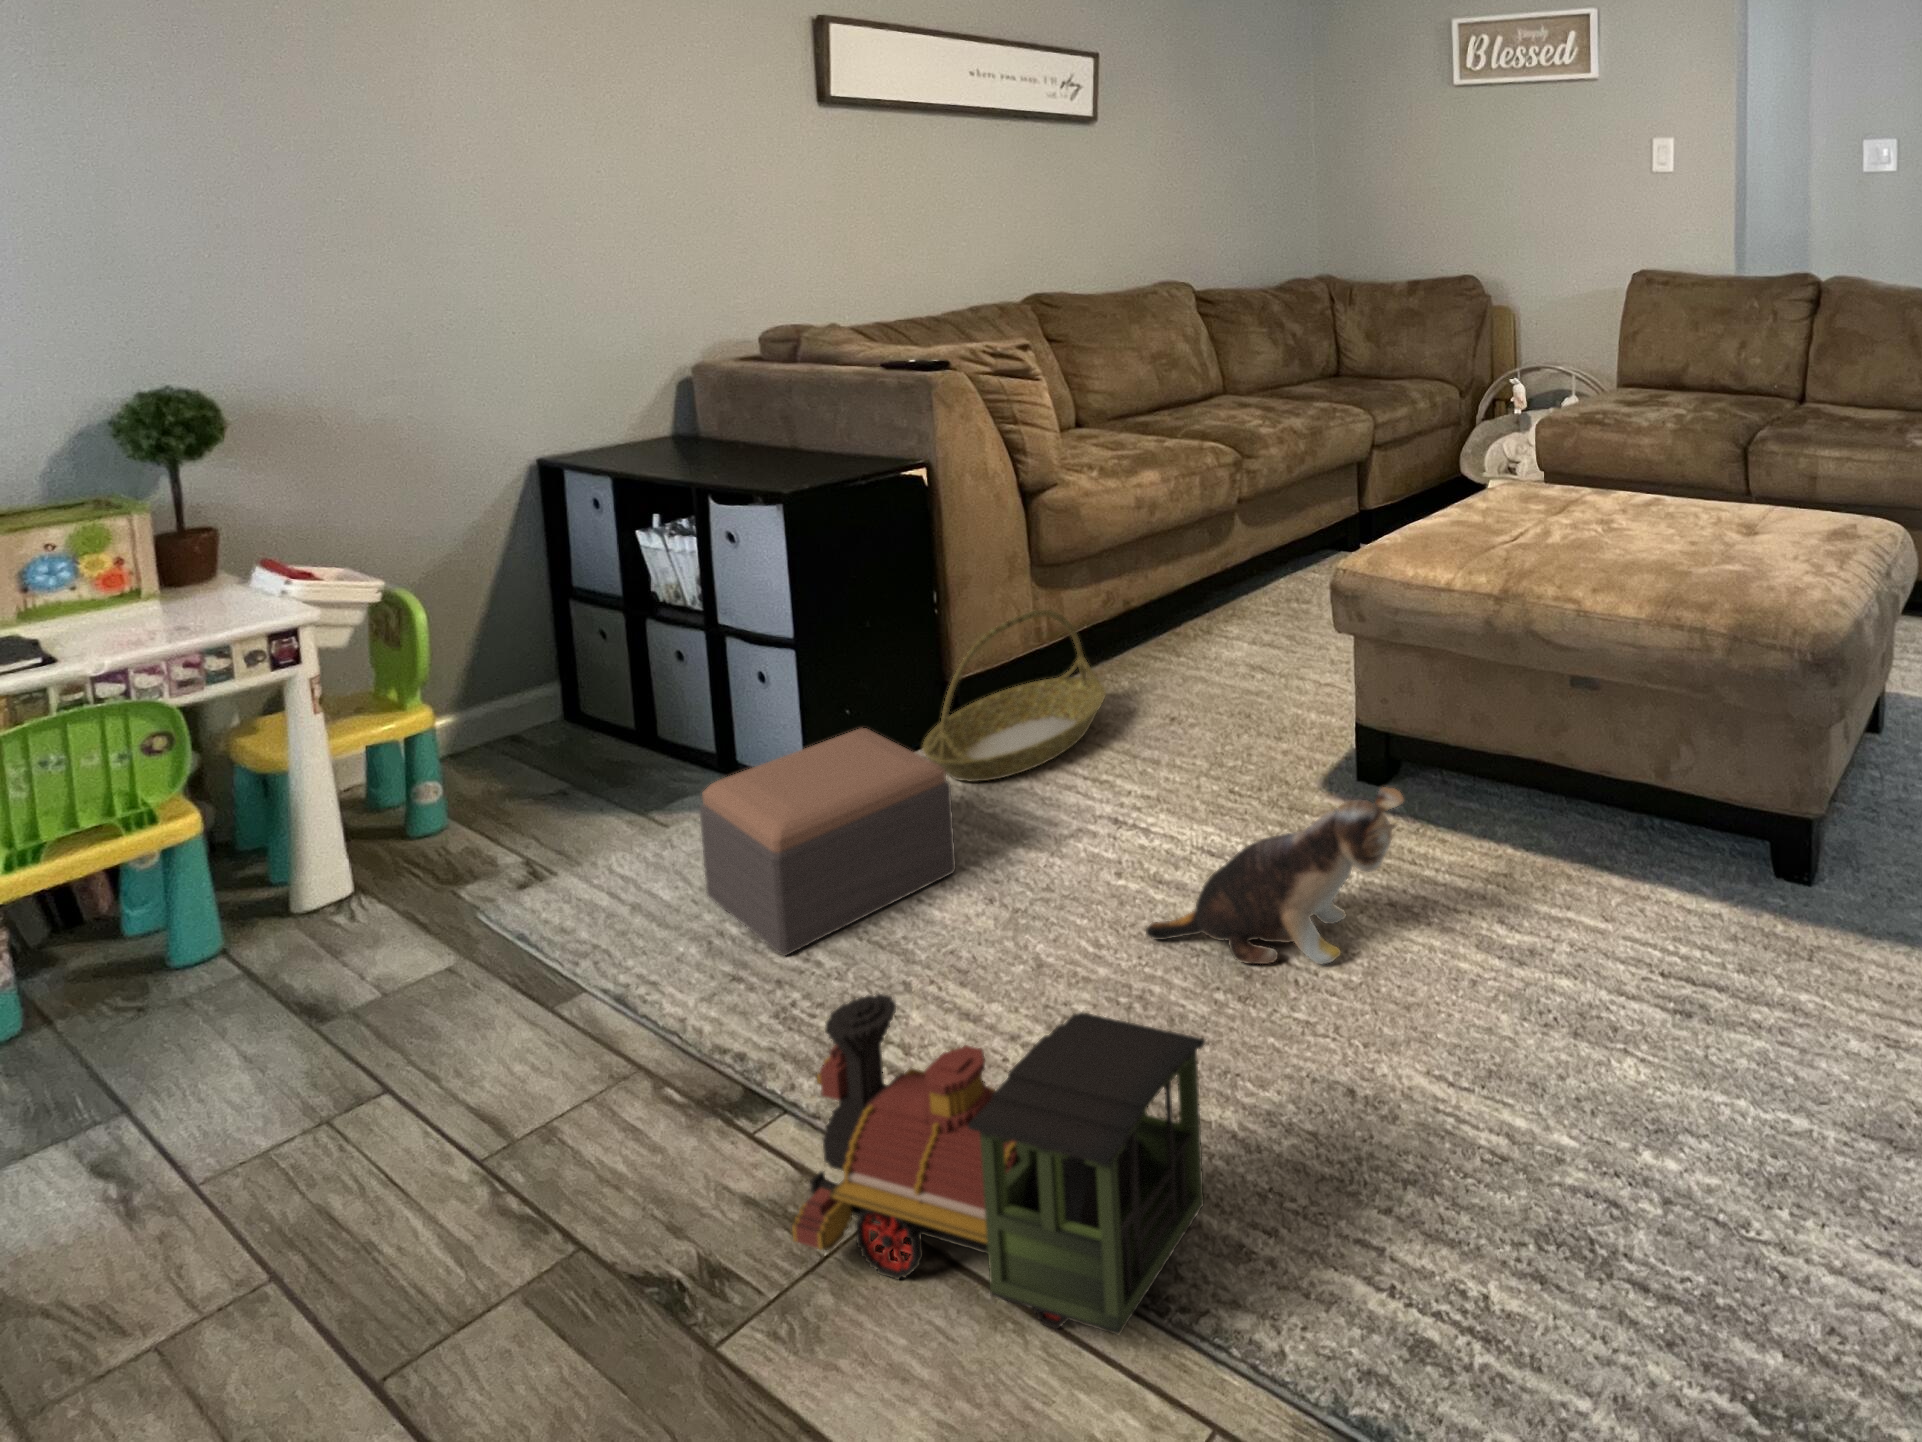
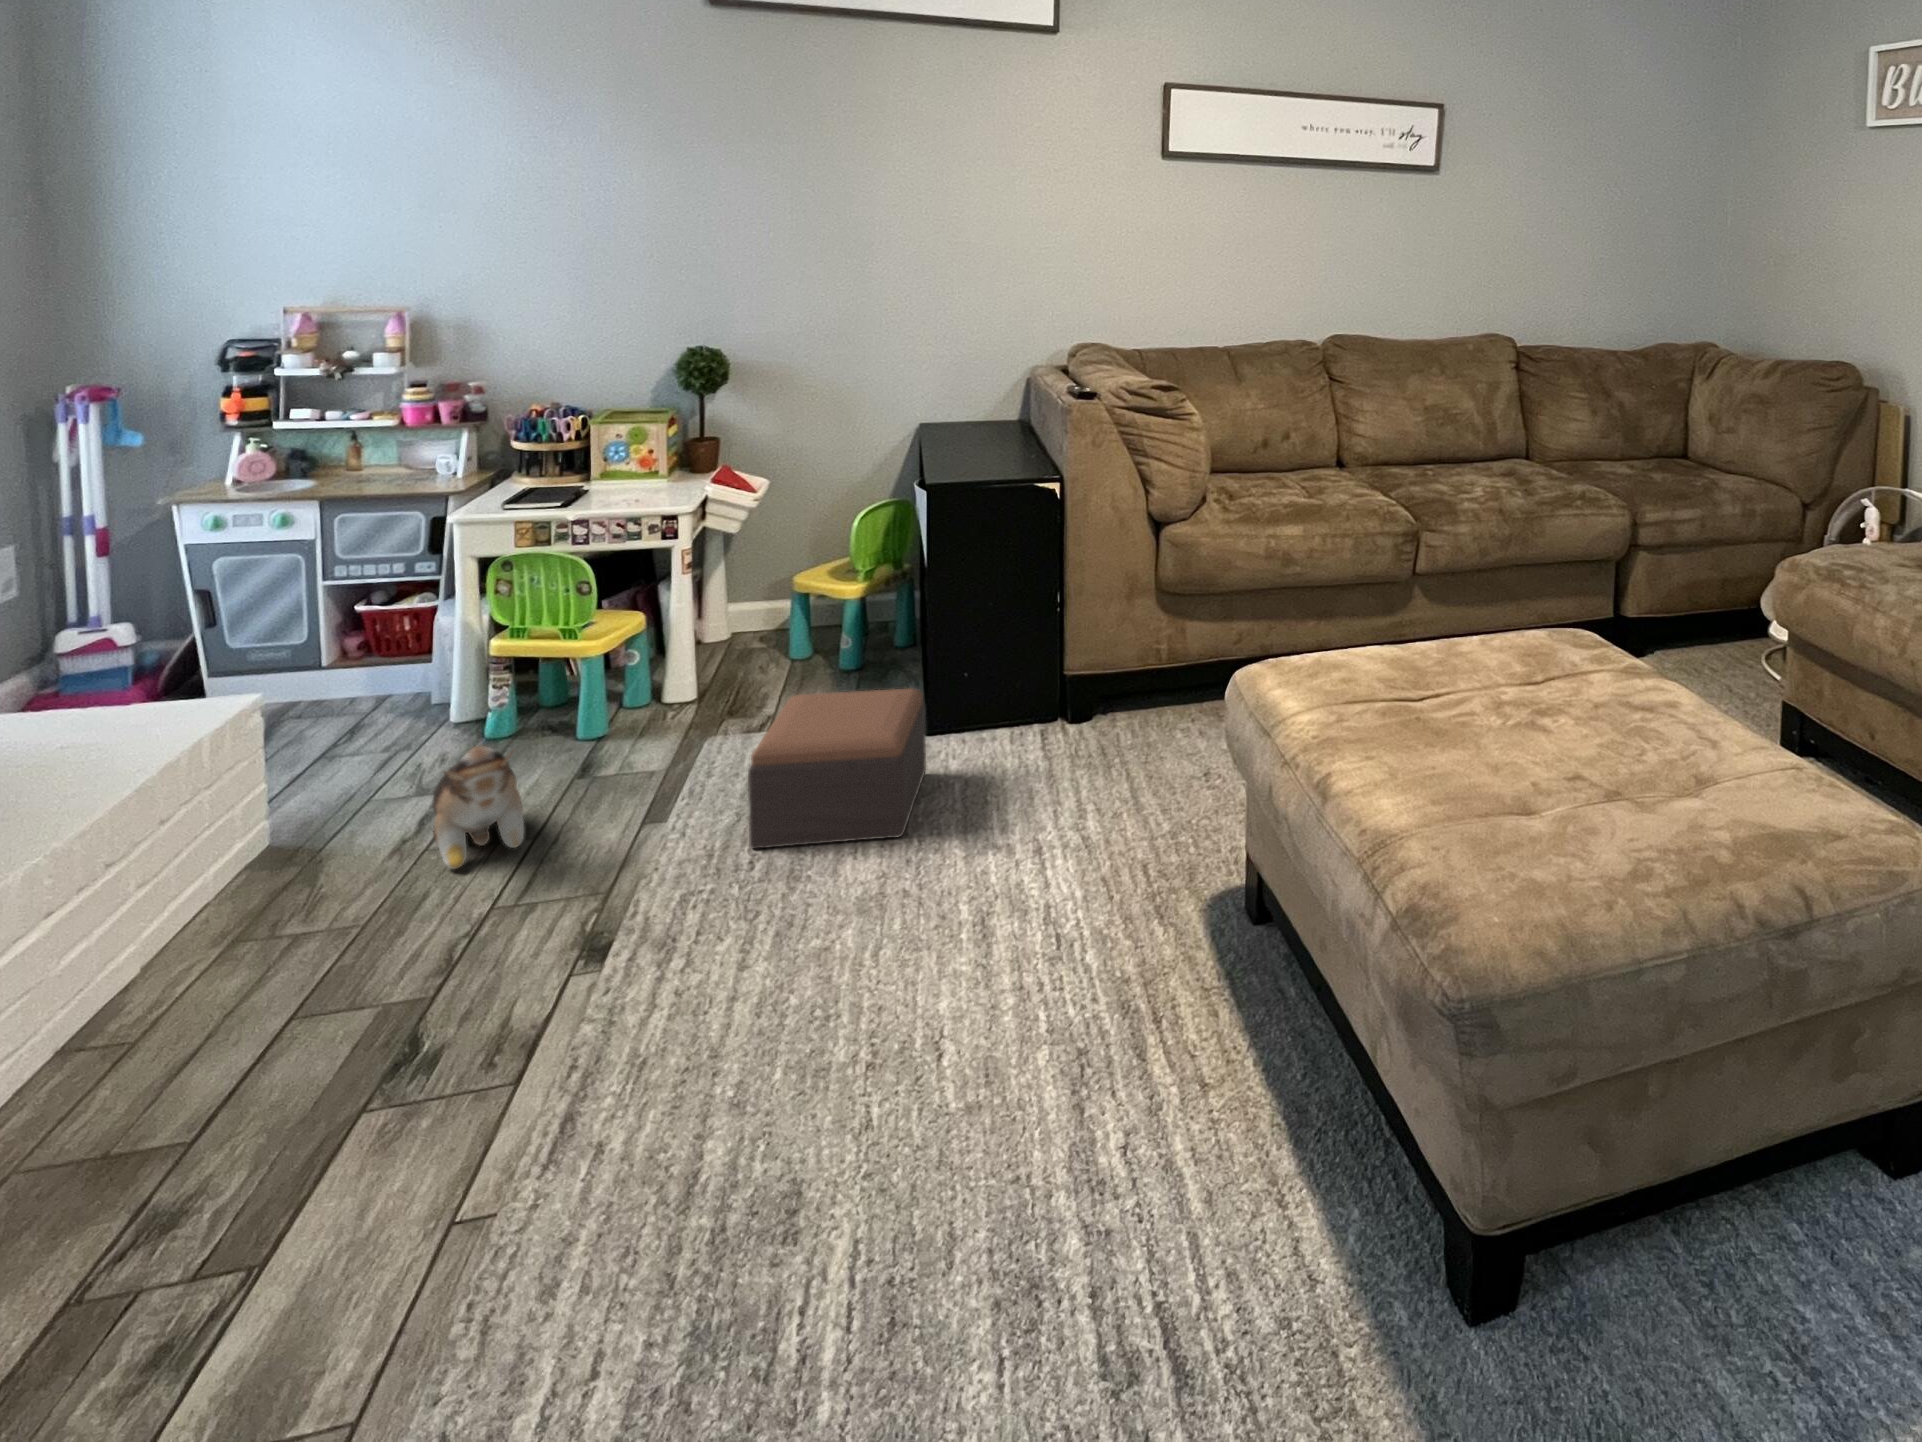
basket: present [923,610,1106,781] -> none [989,631,1174,773]
plush toy: present [1146,787,1403,964] -> present [432,746,524,869]
toy train: present [792,994,1205,1335] -> none [355,898,578,1284]

